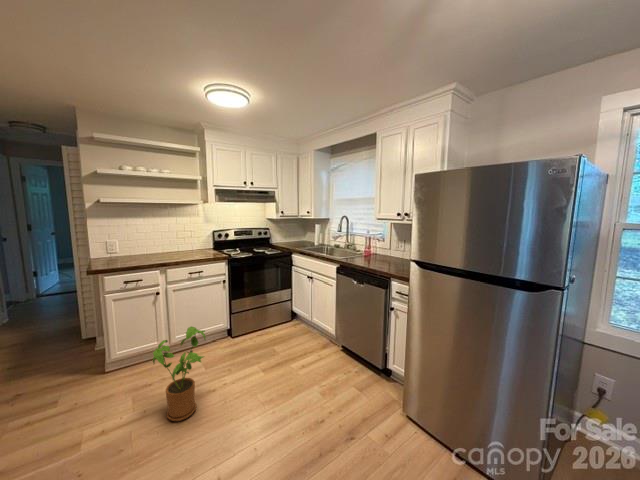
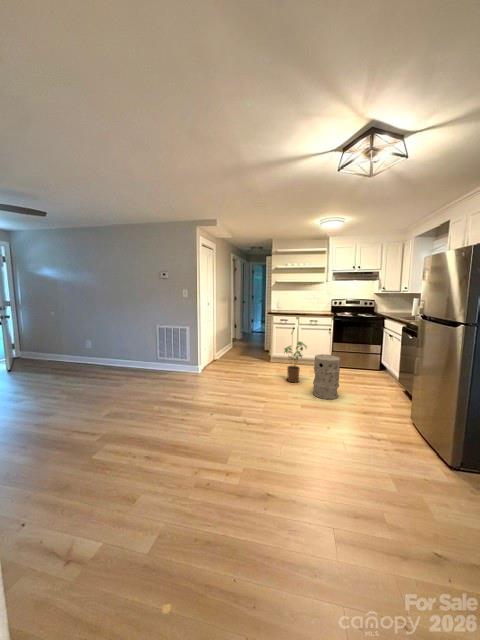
trash can: none [239,342,289,443] -> present [313,354,340,399]

